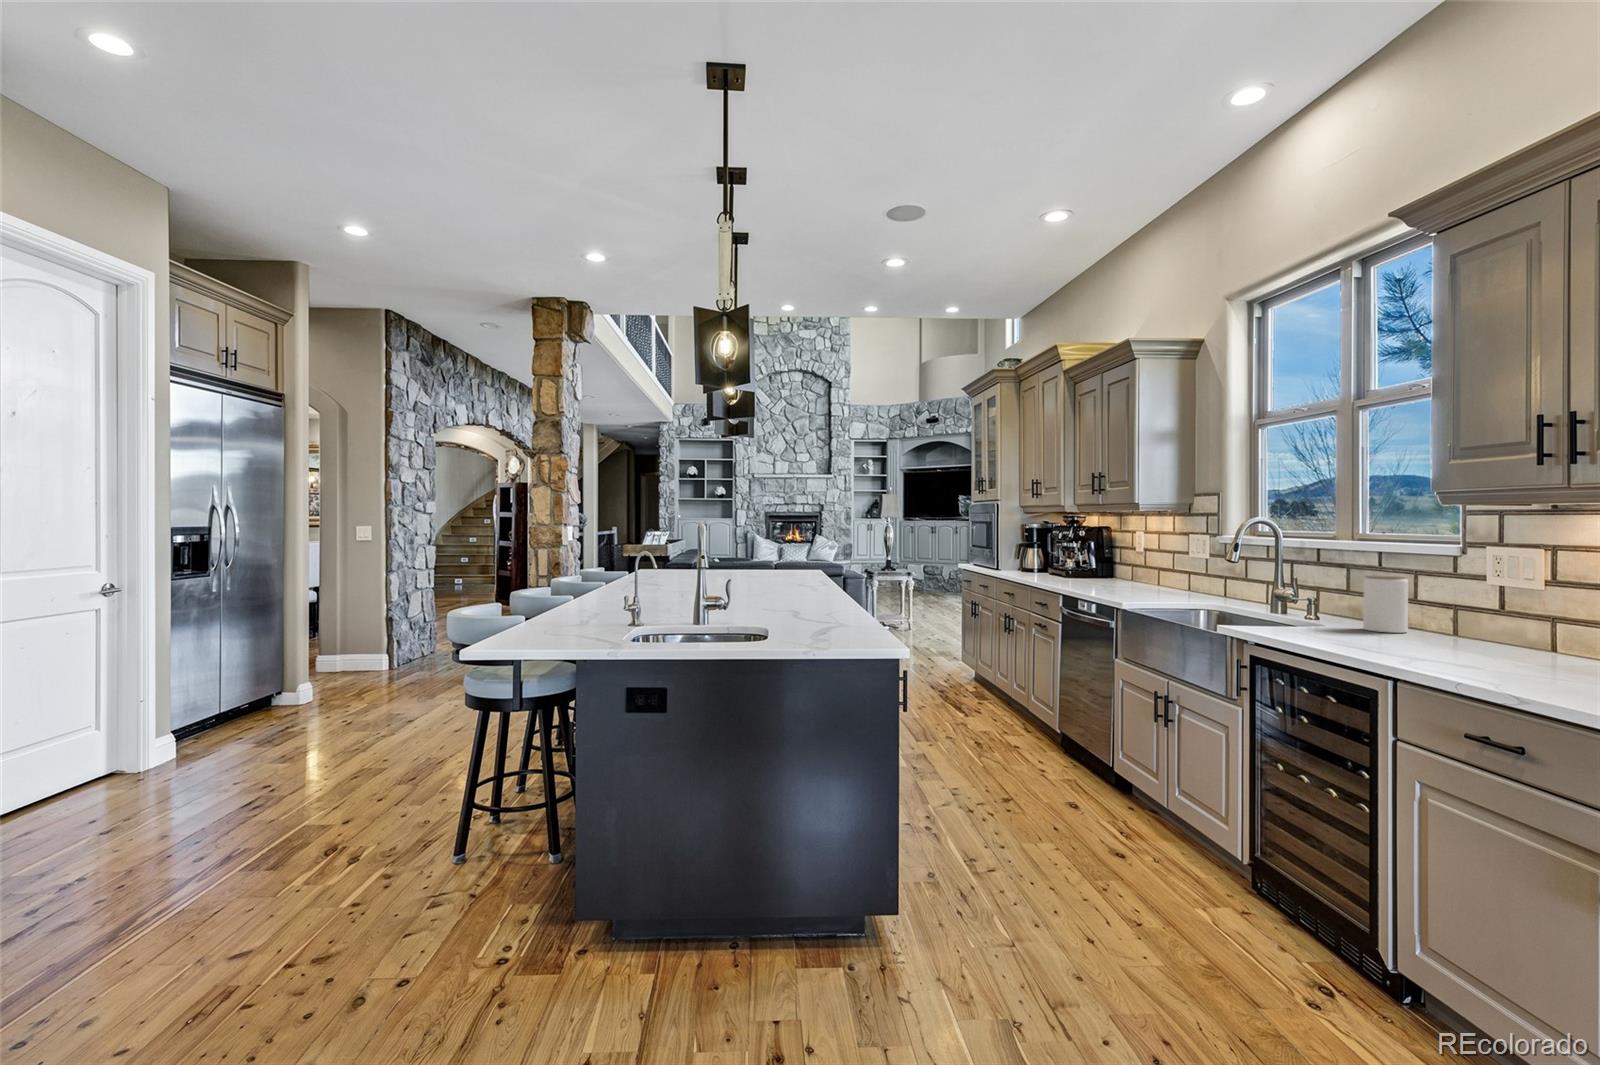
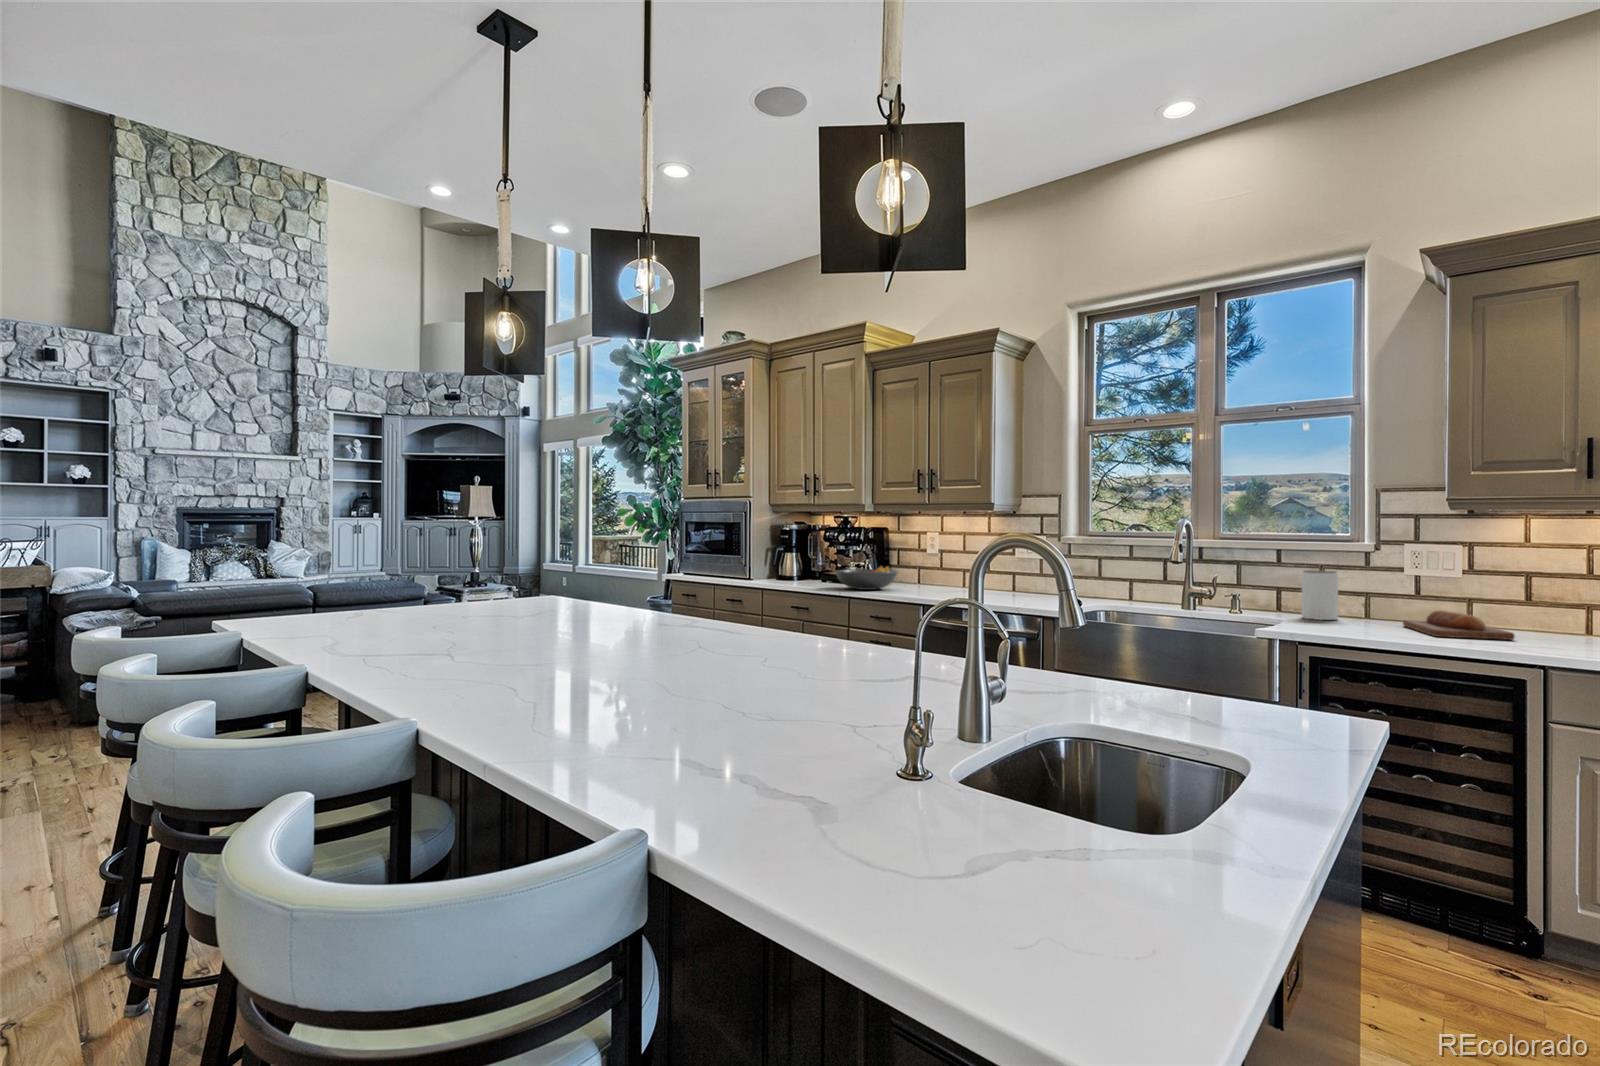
fruit bowl: none [1043,560,1103,580] -> present [836,566,898,590]
bread loaf: none [1373,627,1523,664] -> present [1403,611,1515,640]

